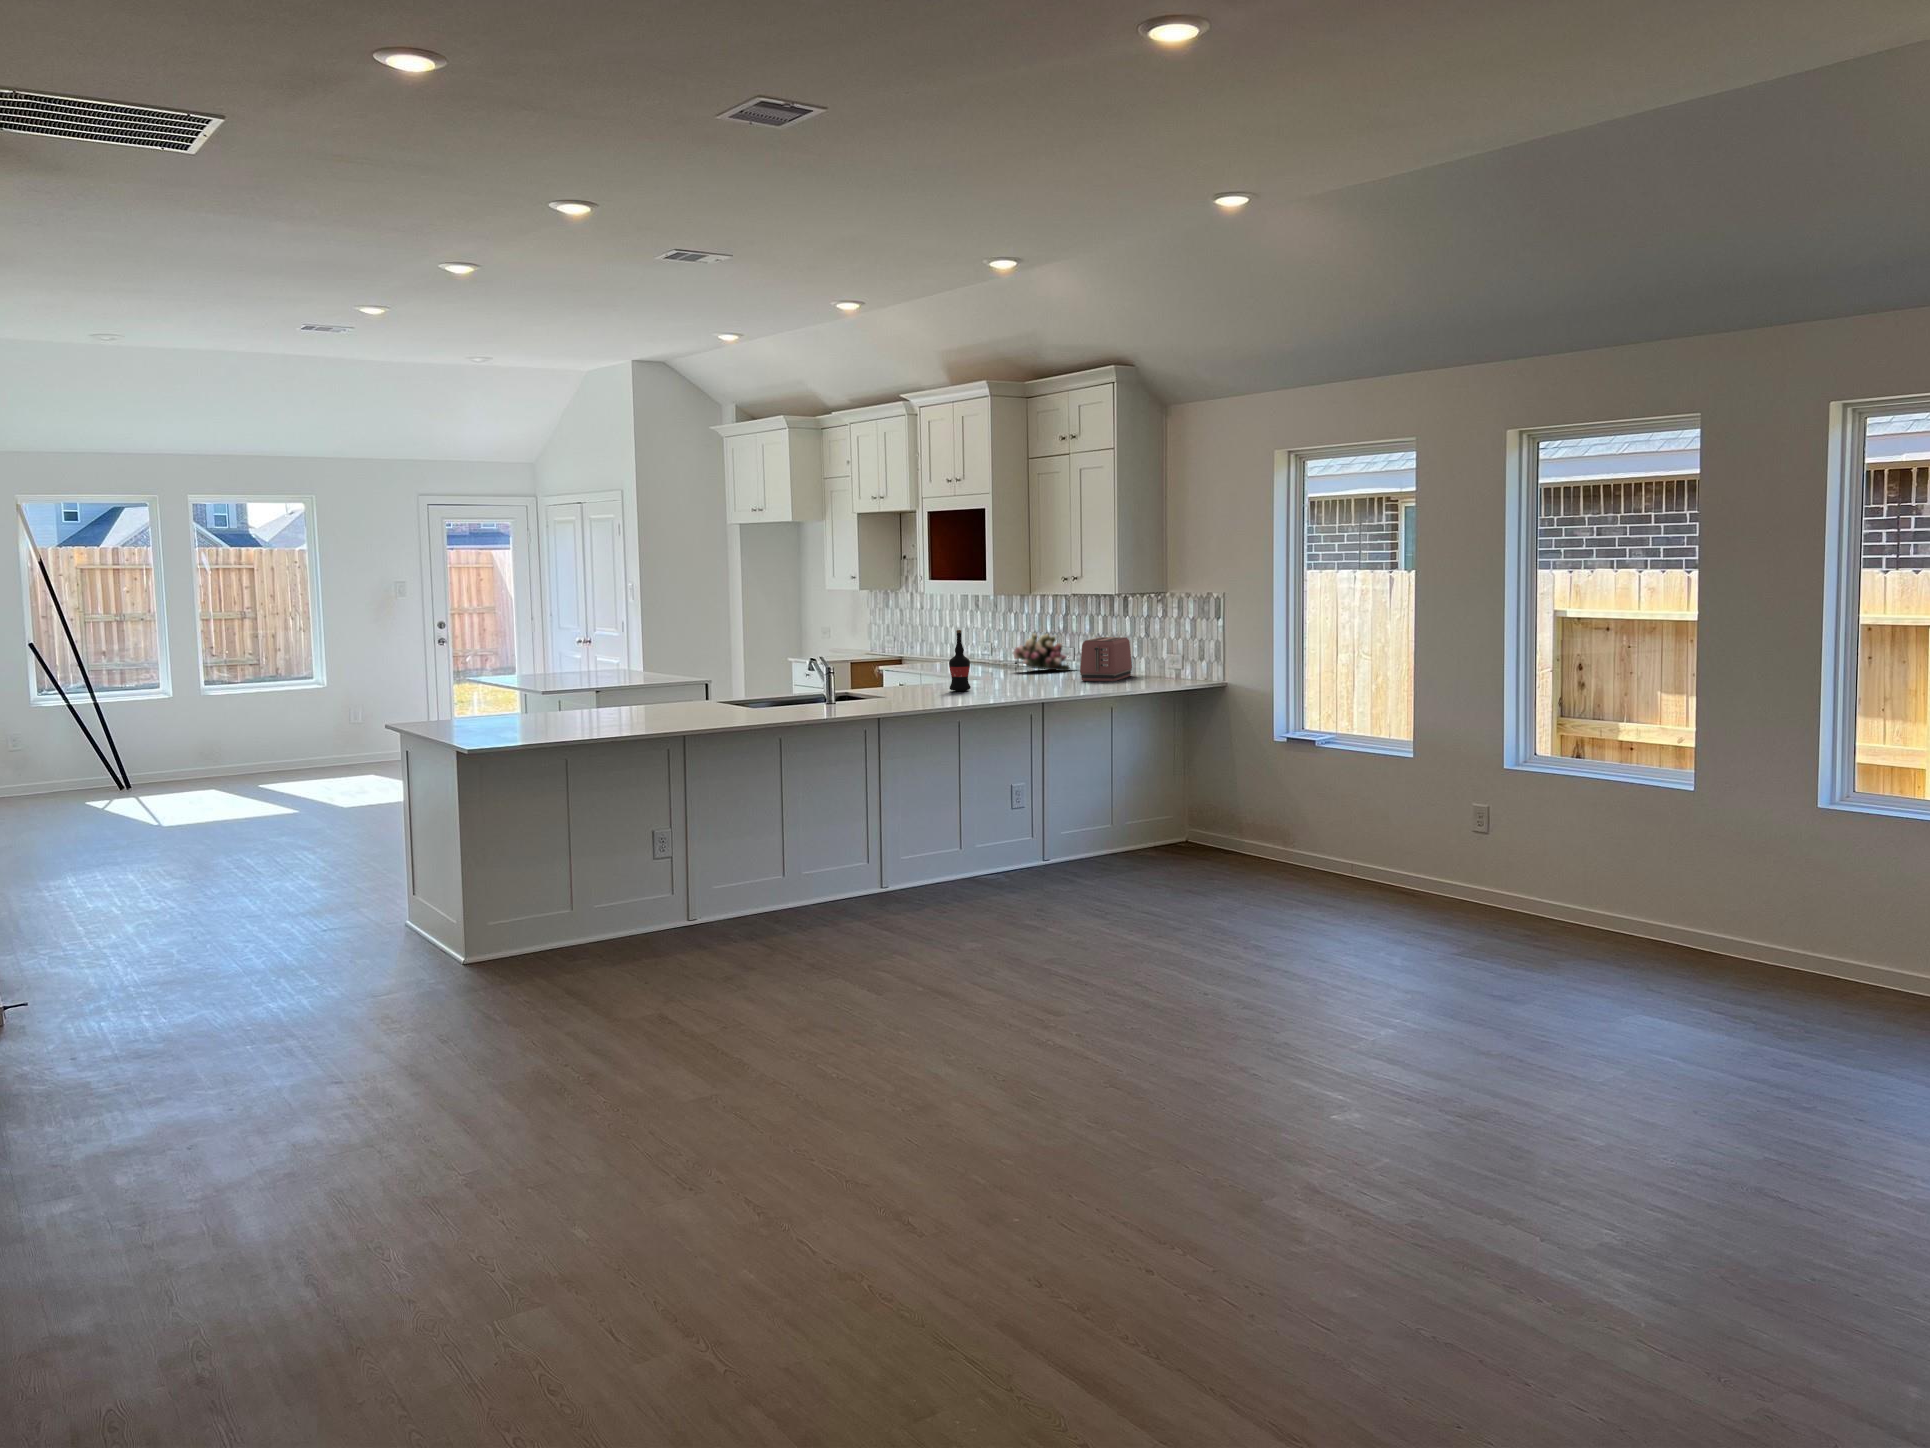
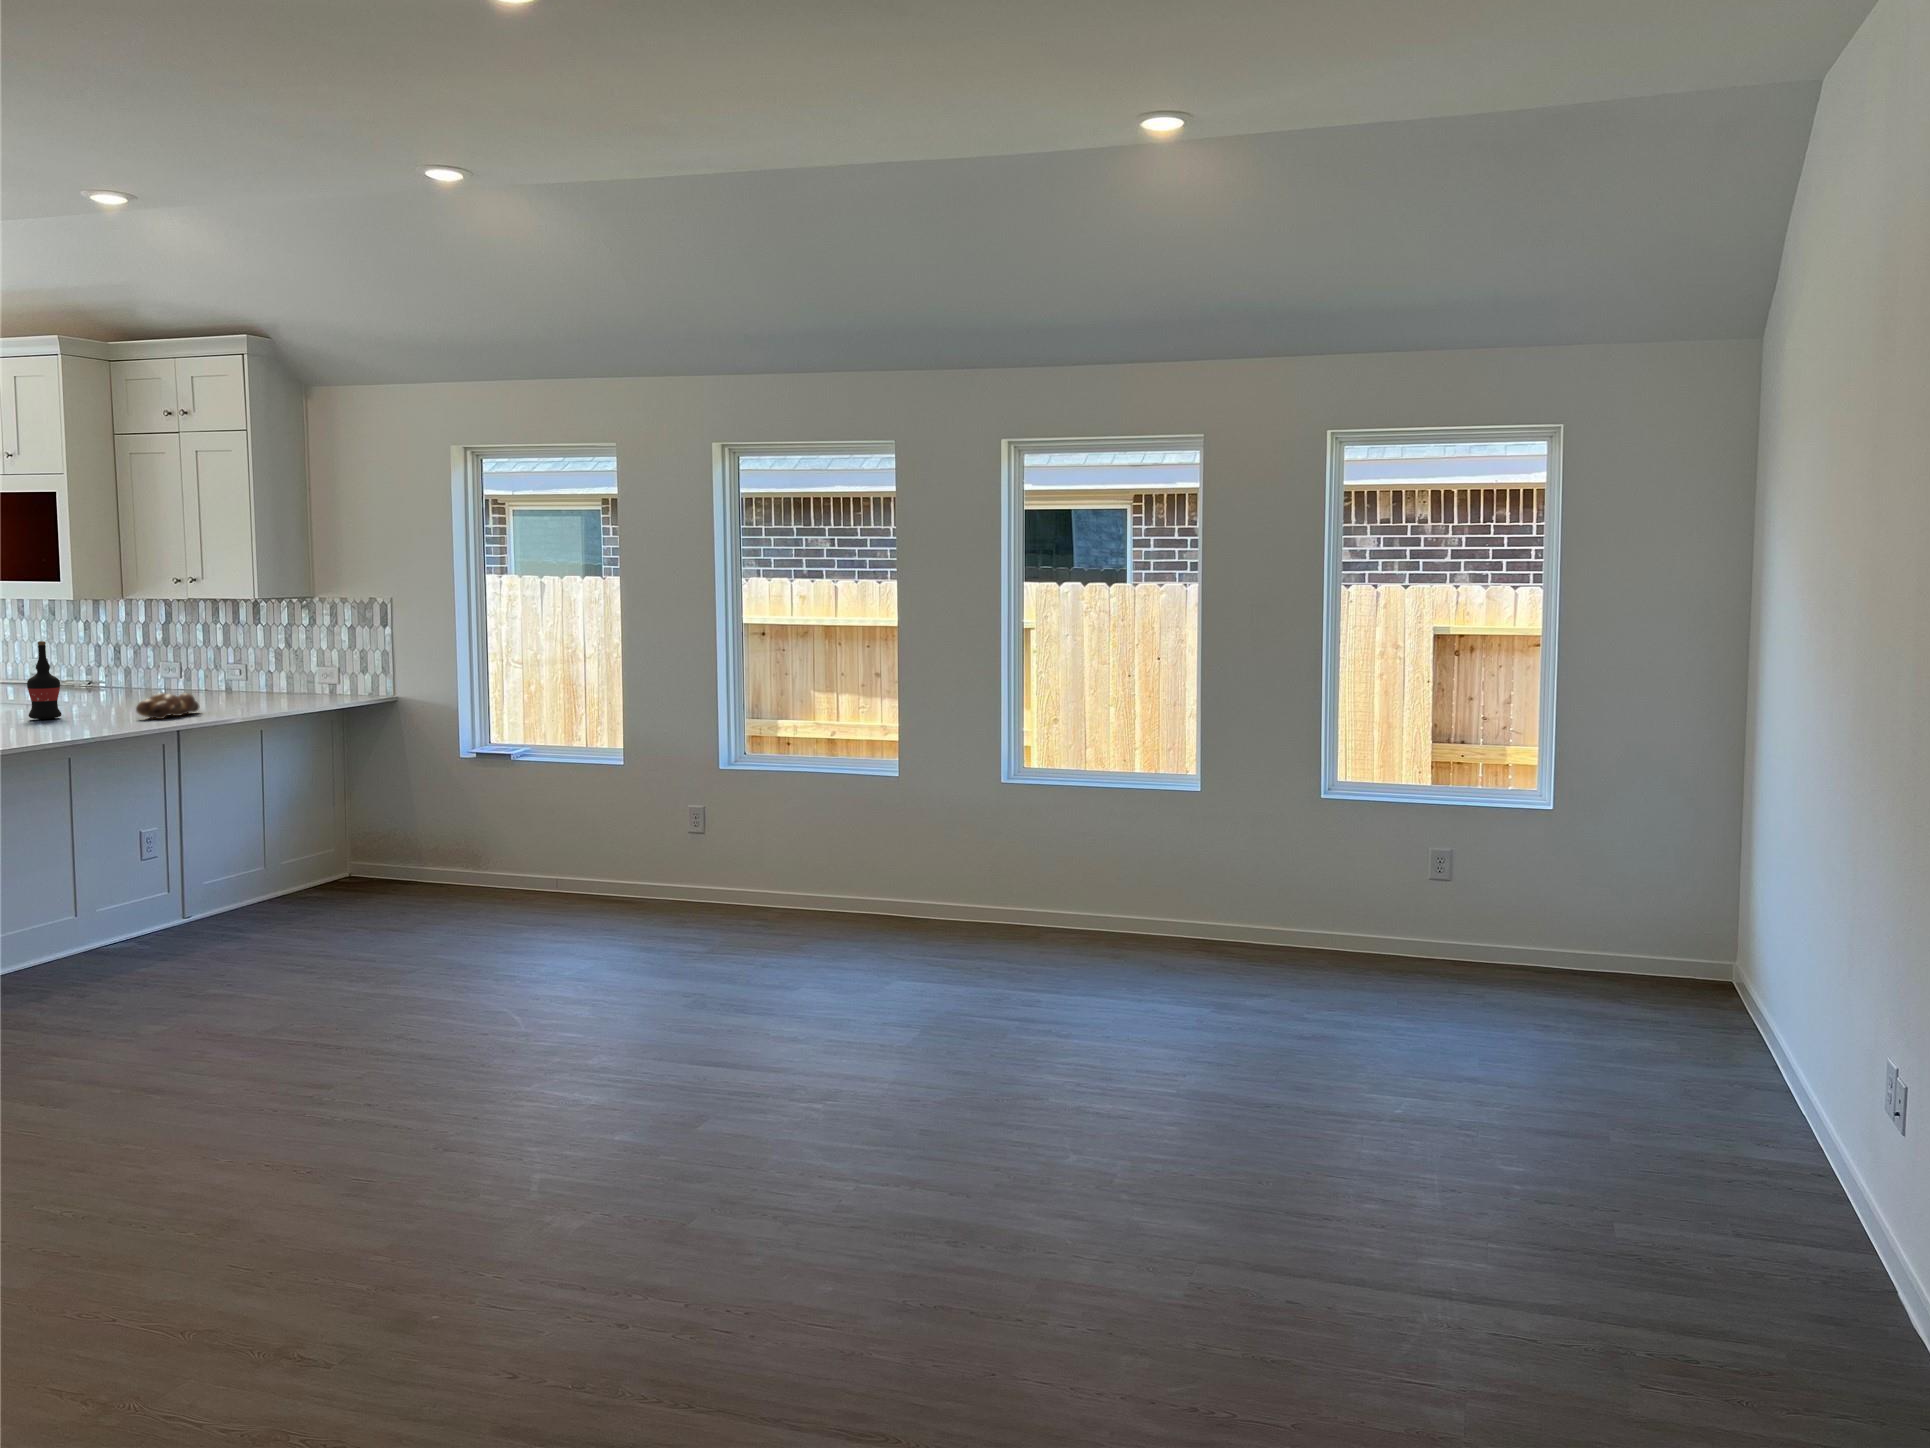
flower arrangement: present [1013,633,1070,671] -> none [87,646,174,691]
toaster: present [1080,637,1132,681] -> none [209,649,272,701]
bread loaf: none [1012,673,1059,695] -> present [136,693,199,719]

